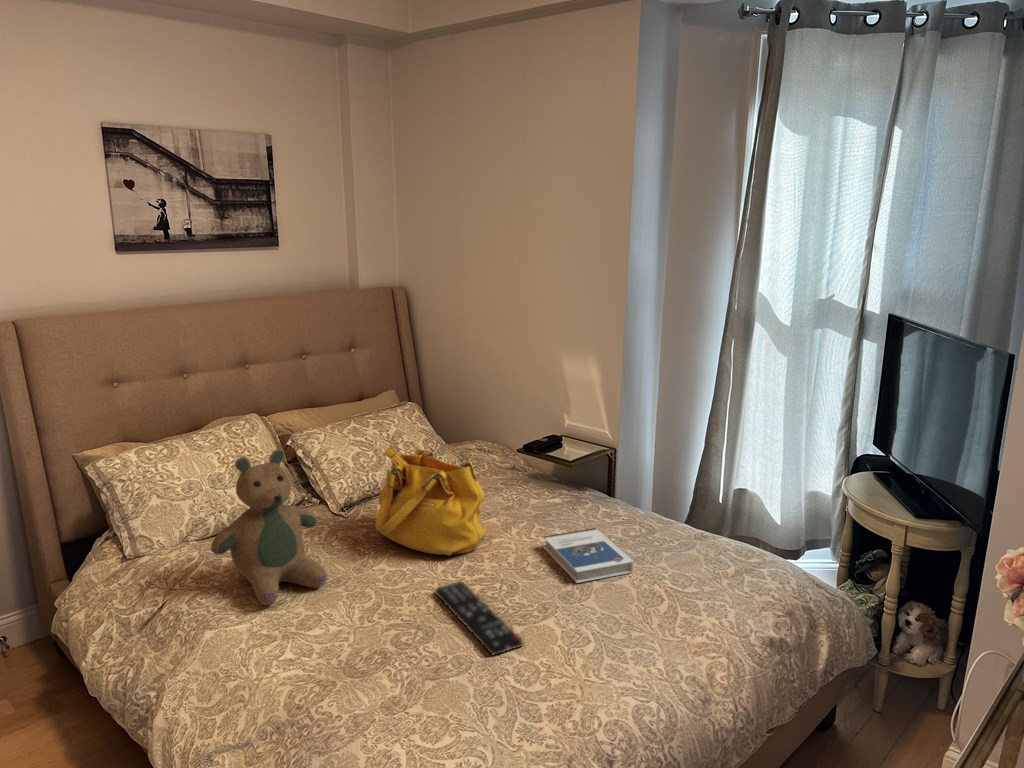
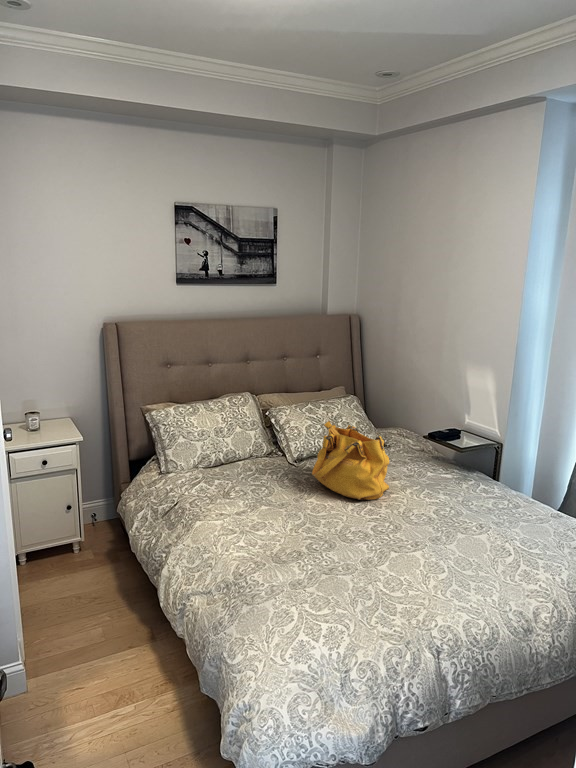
teddy bear: present [211,449,327,605] -> none [206,413,275,512]
hardback book: present [543,528,634,583] -> none [428,496,493,532]
remote control: present [435,582,523,655] -> none [344,517,395,568]

